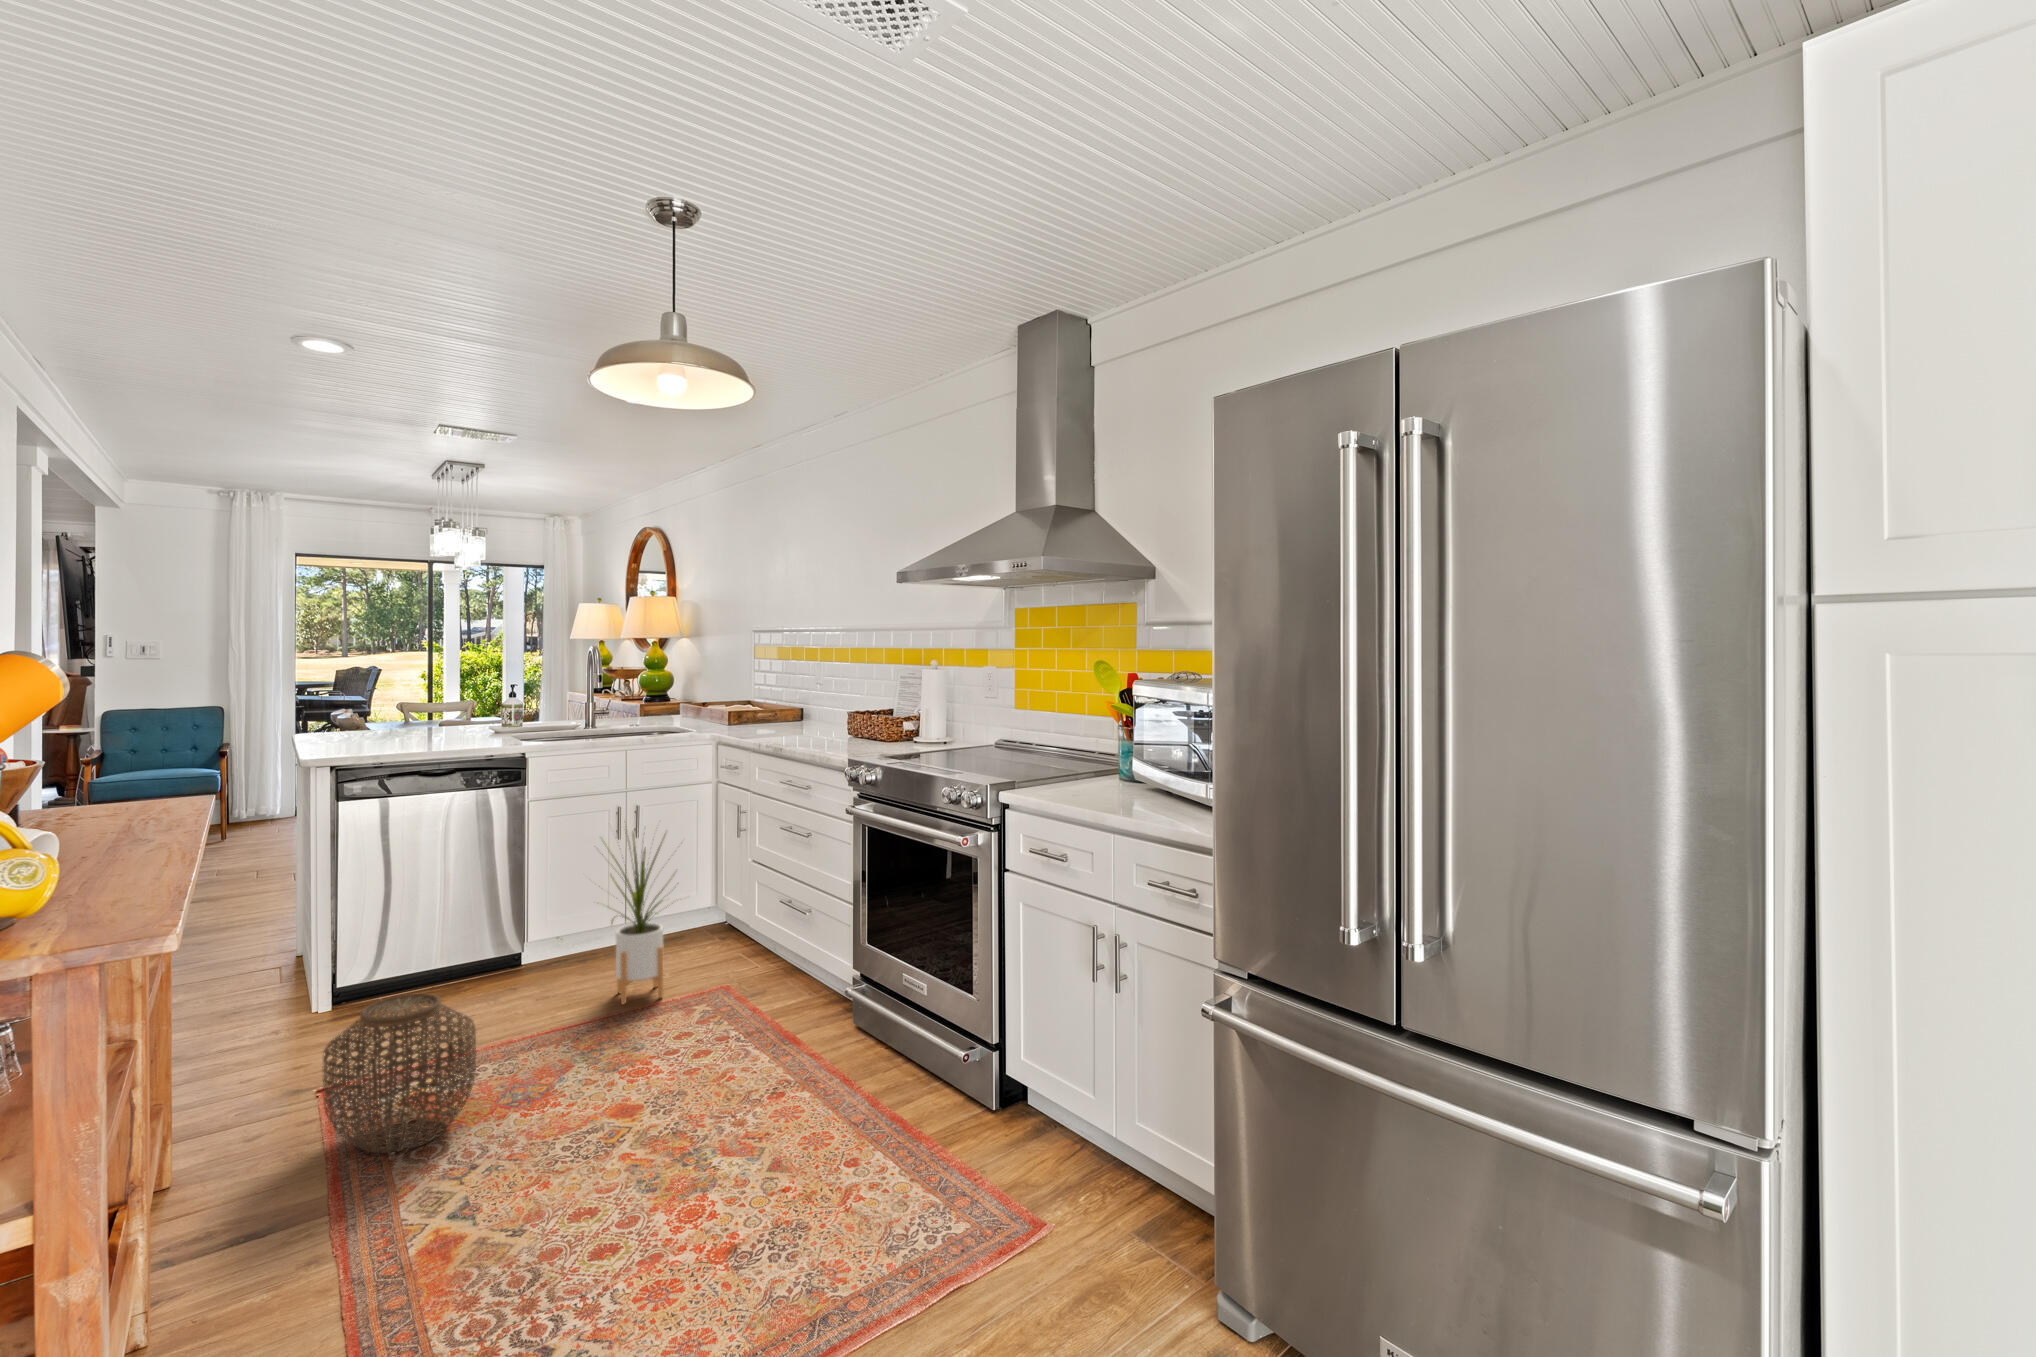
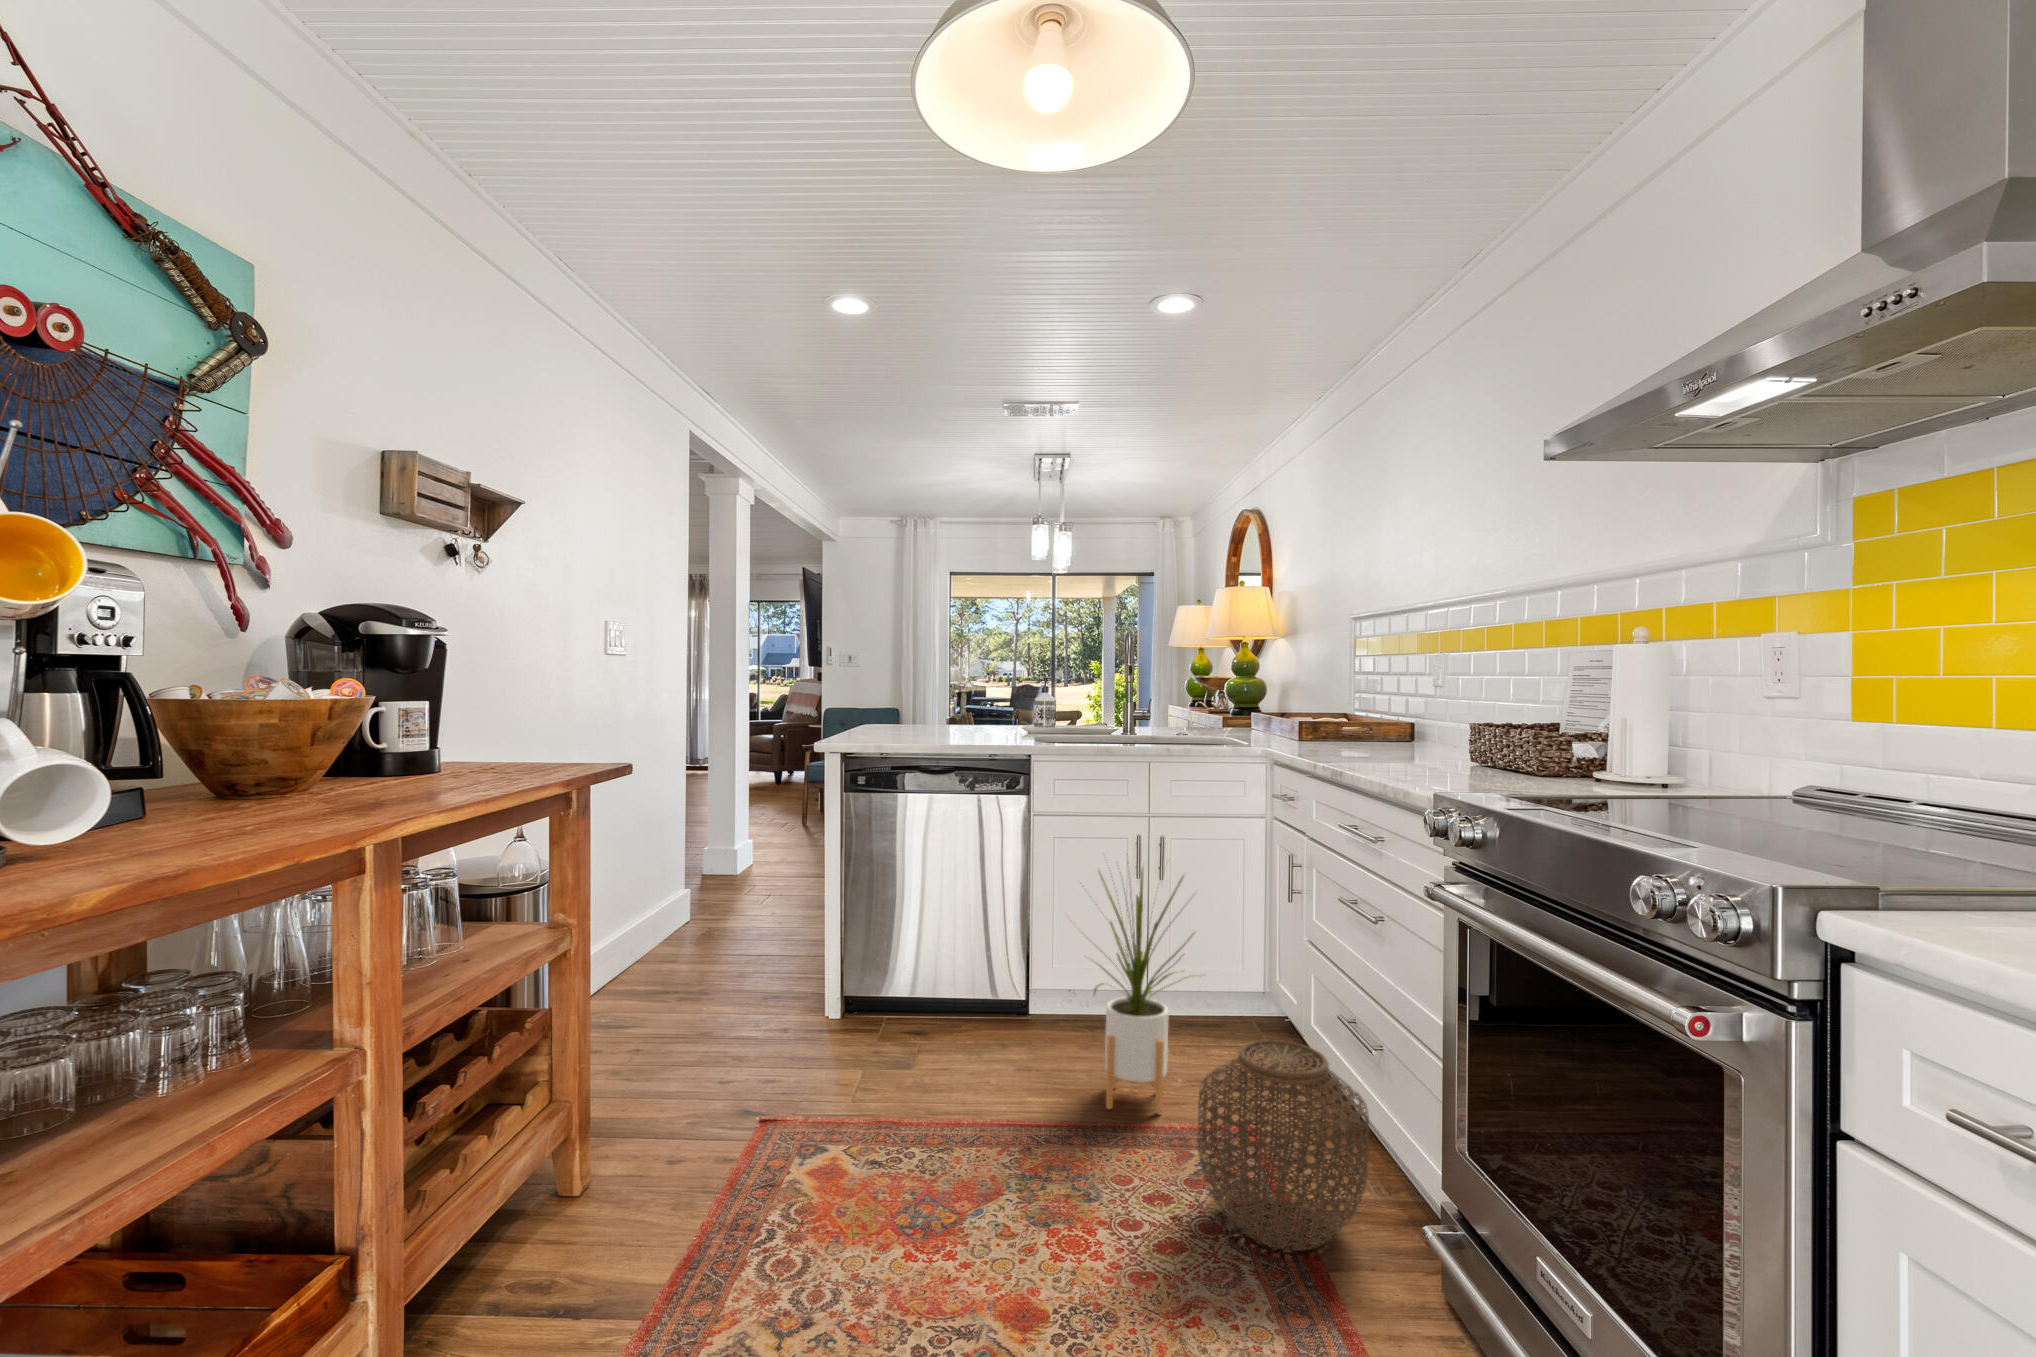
woven basket: present [323,994,476,1153] -> present [1198,1040,1369,1251]

